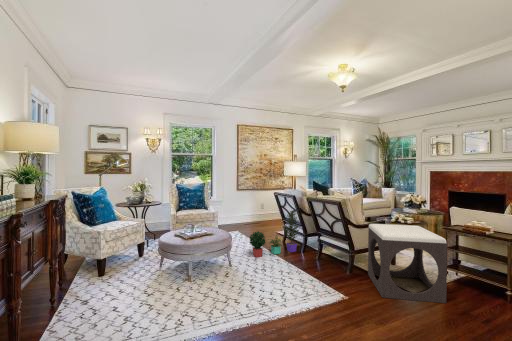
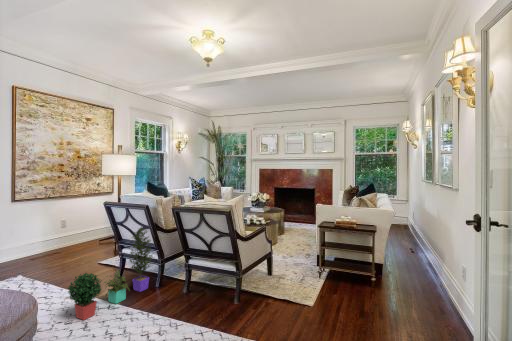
footstool: present [368,224,447,303] -> none [256,228,344,325]

